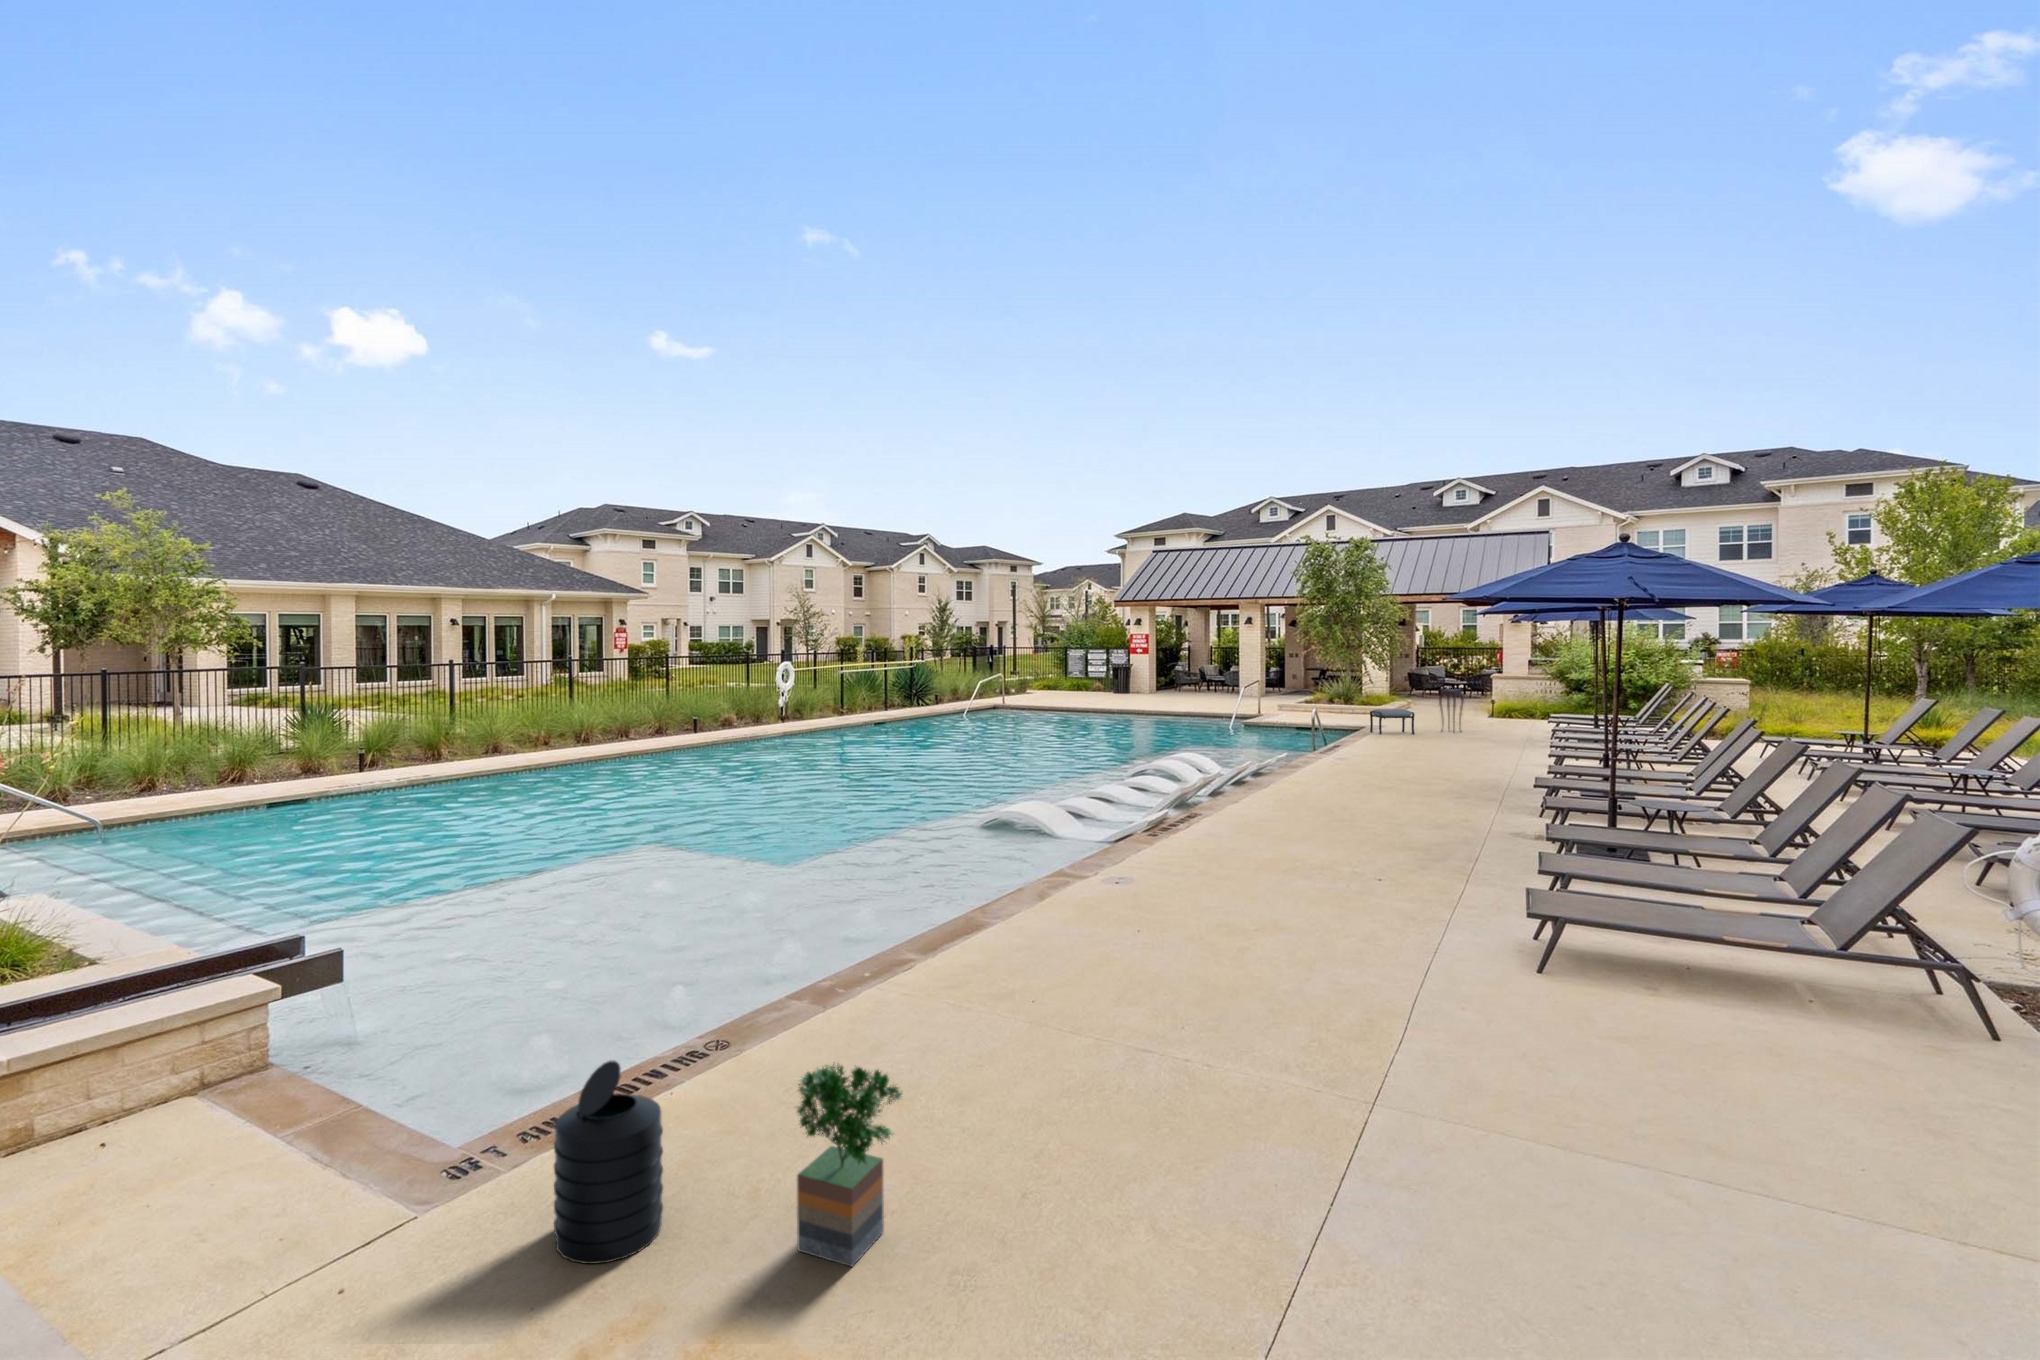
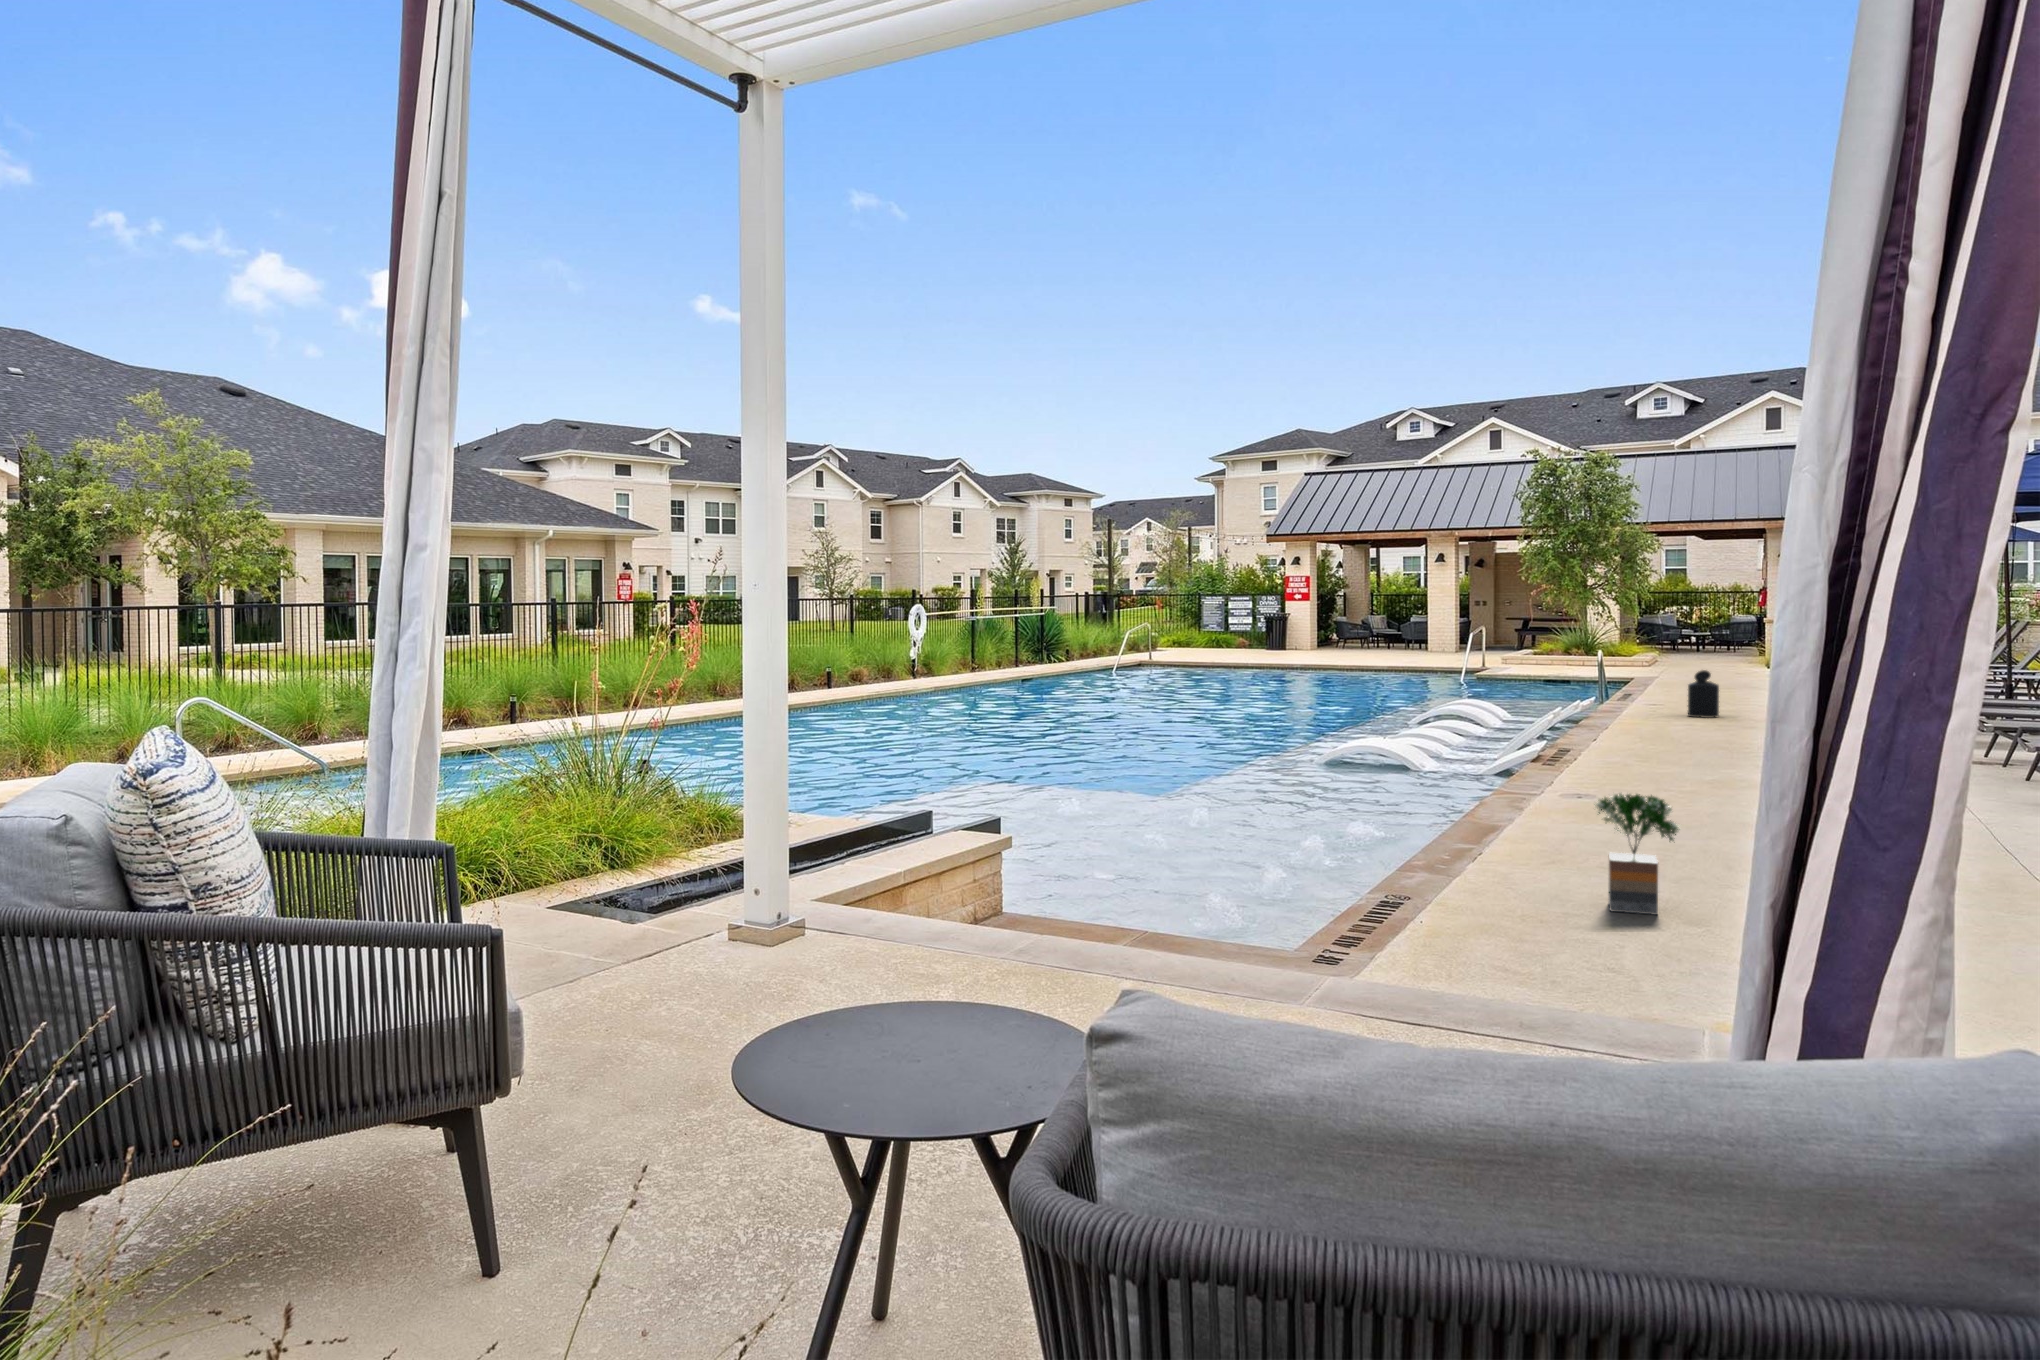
side table: present [1439,689,1464,728] -> none [1703,630,1732,680]
ottoman: present [1370,709,1414,734] -> none [1623,654,1677,682]
trash can: present [554,1060,663,1264] -> present [1688,670,1719,718]

